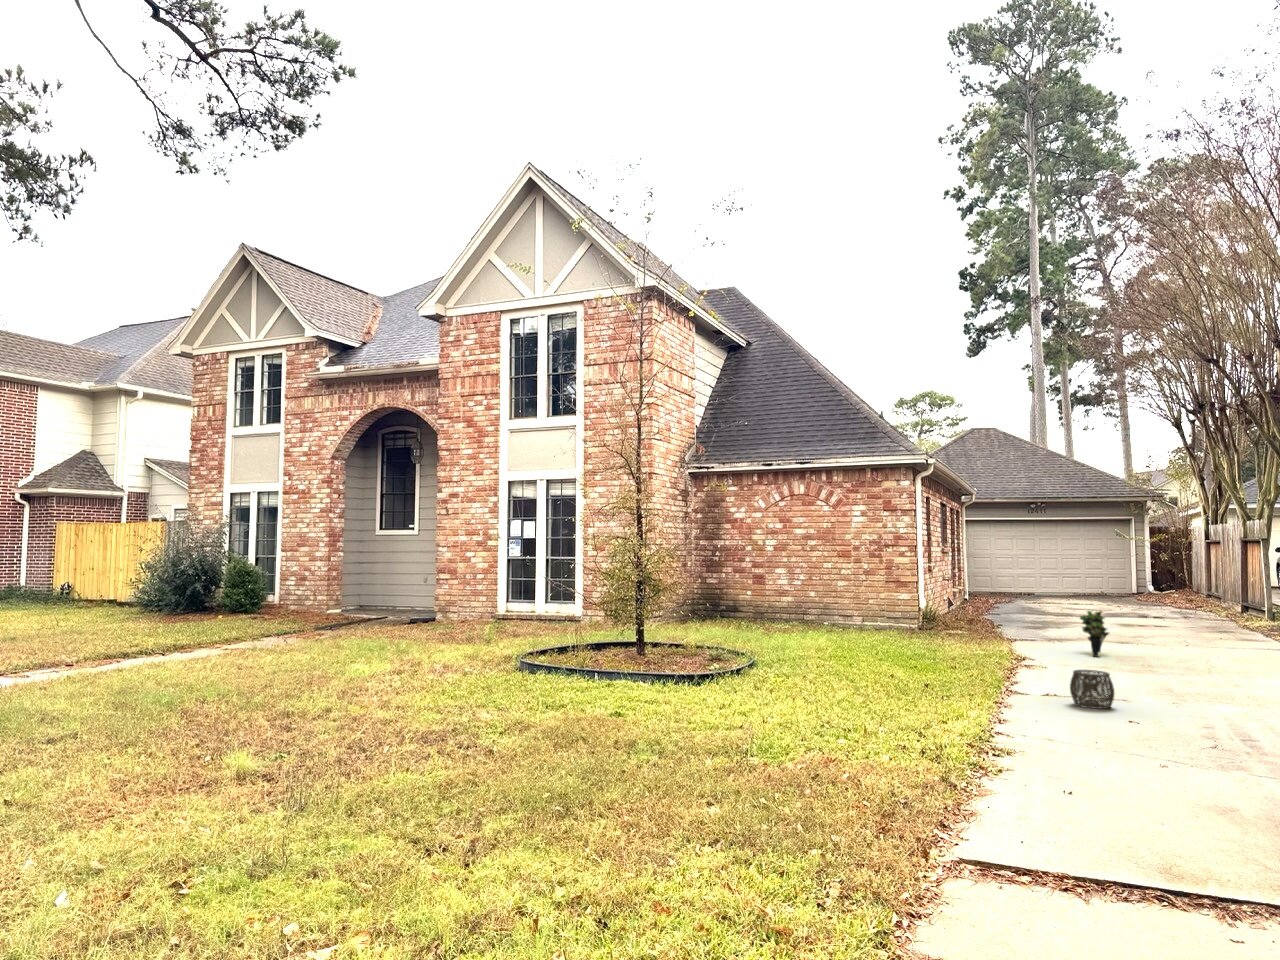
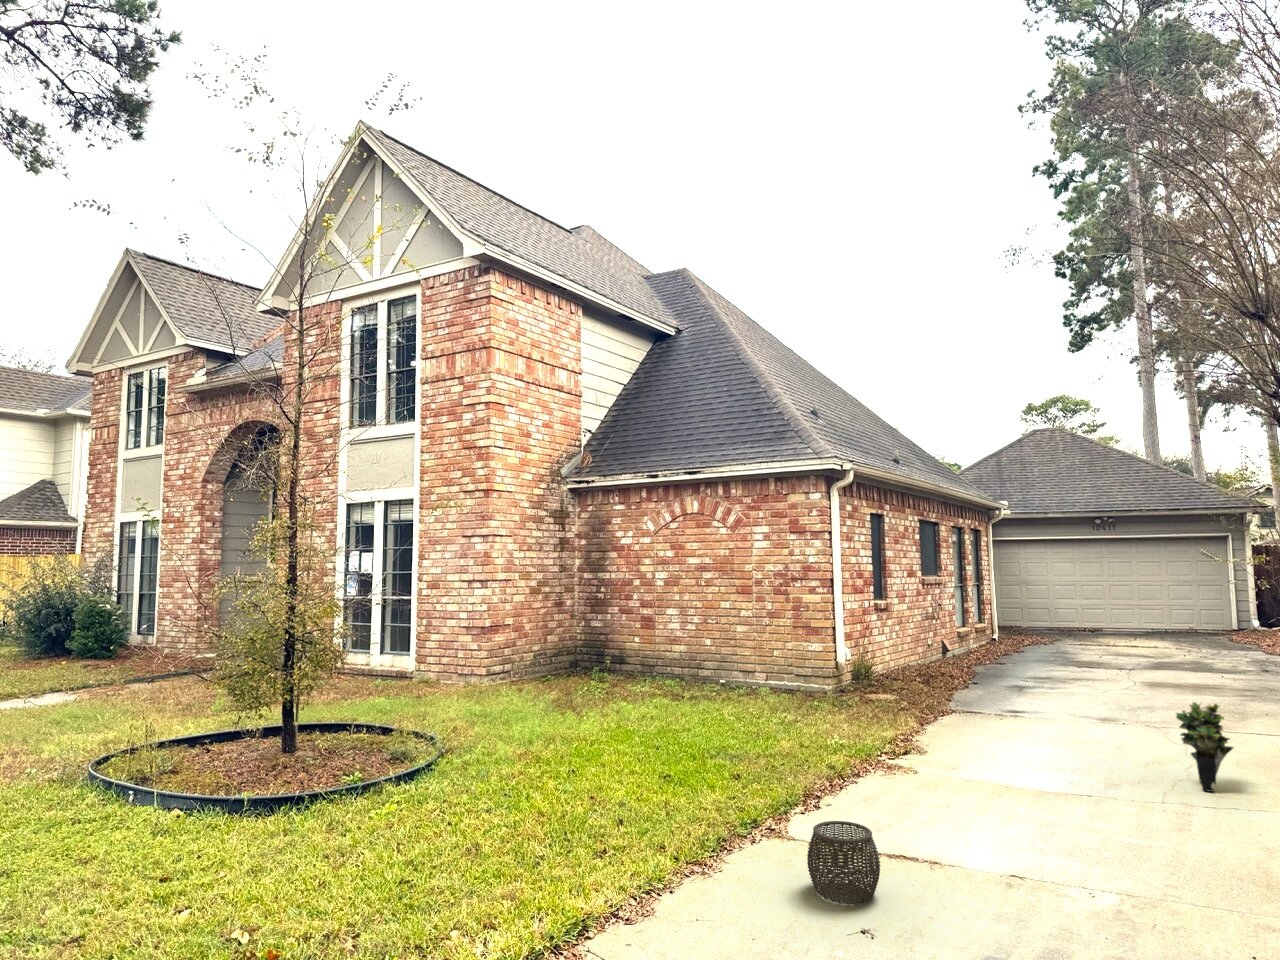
potted plant: present [1080,611,1109,657] -> present [1176,702,1233,792]

